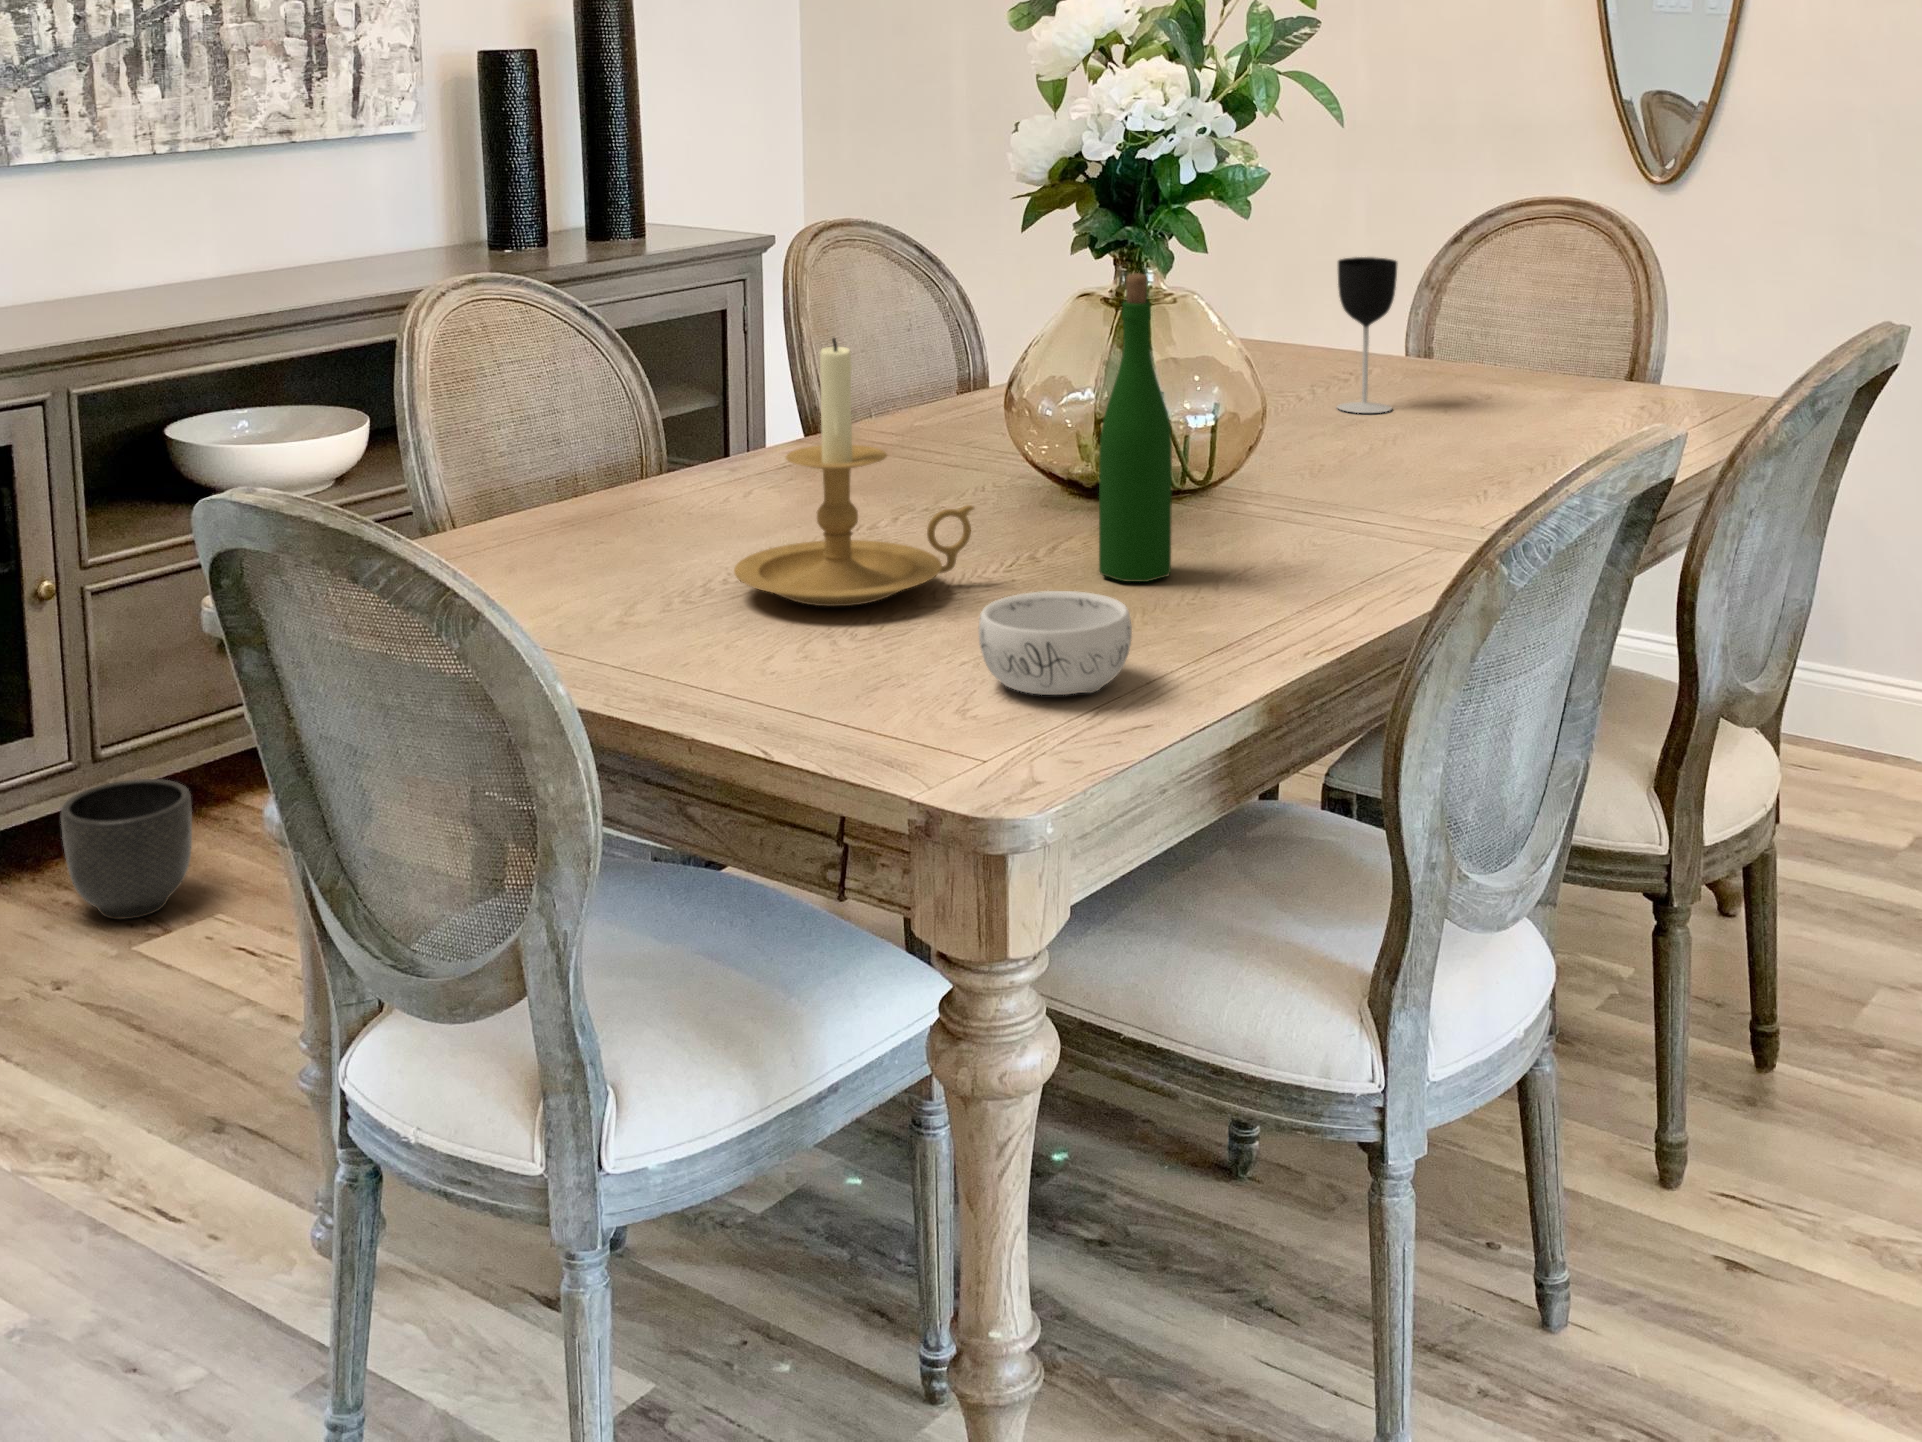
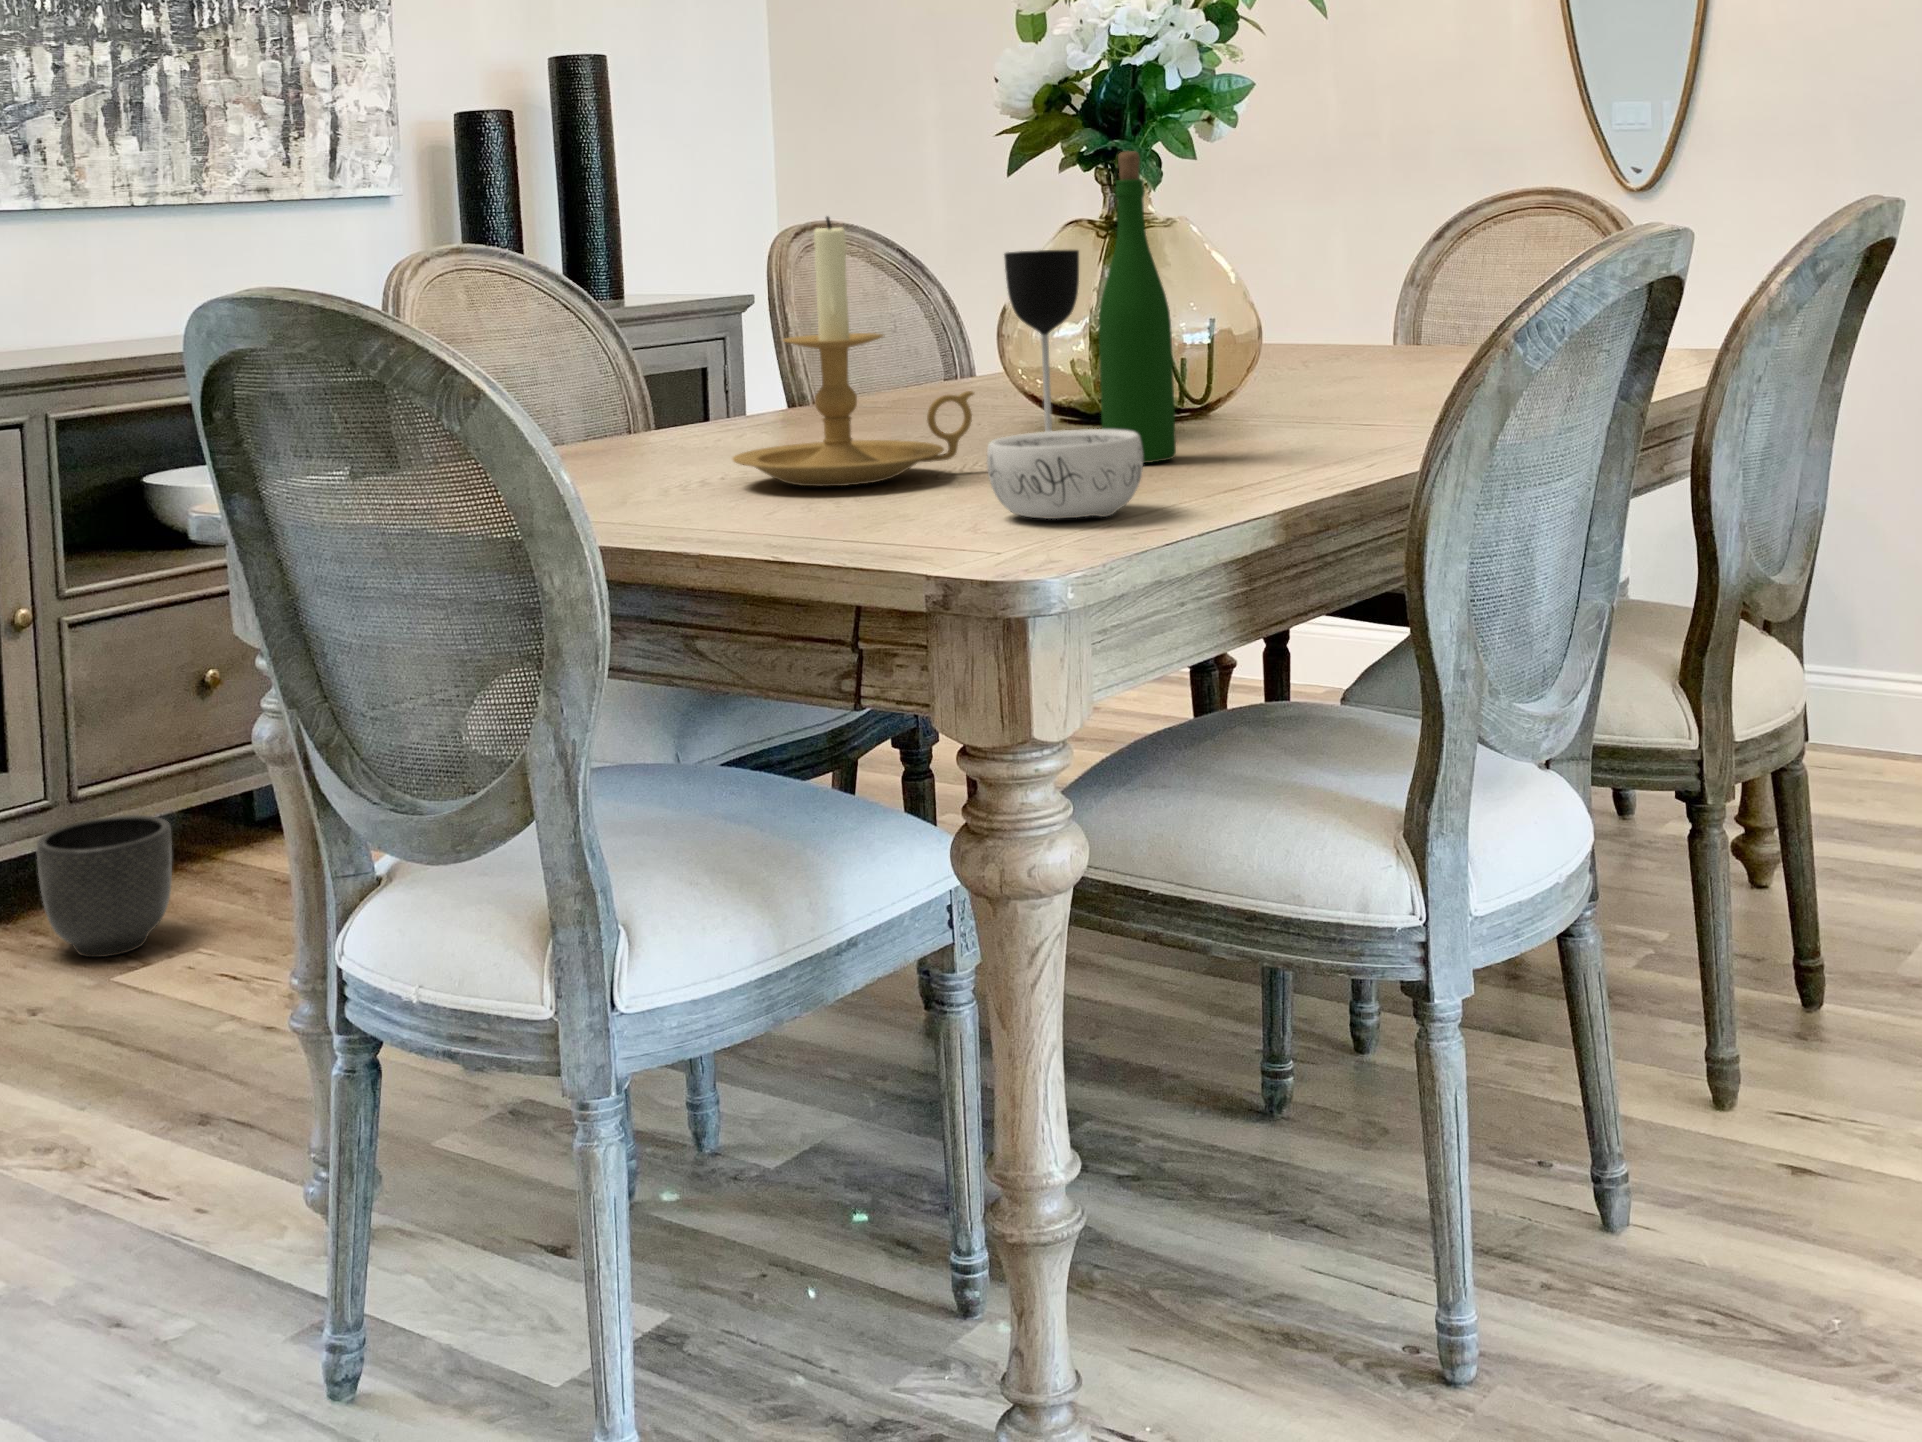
wine glass: present [1337,257,1398,413] -> present [1004,250,1079,432]

